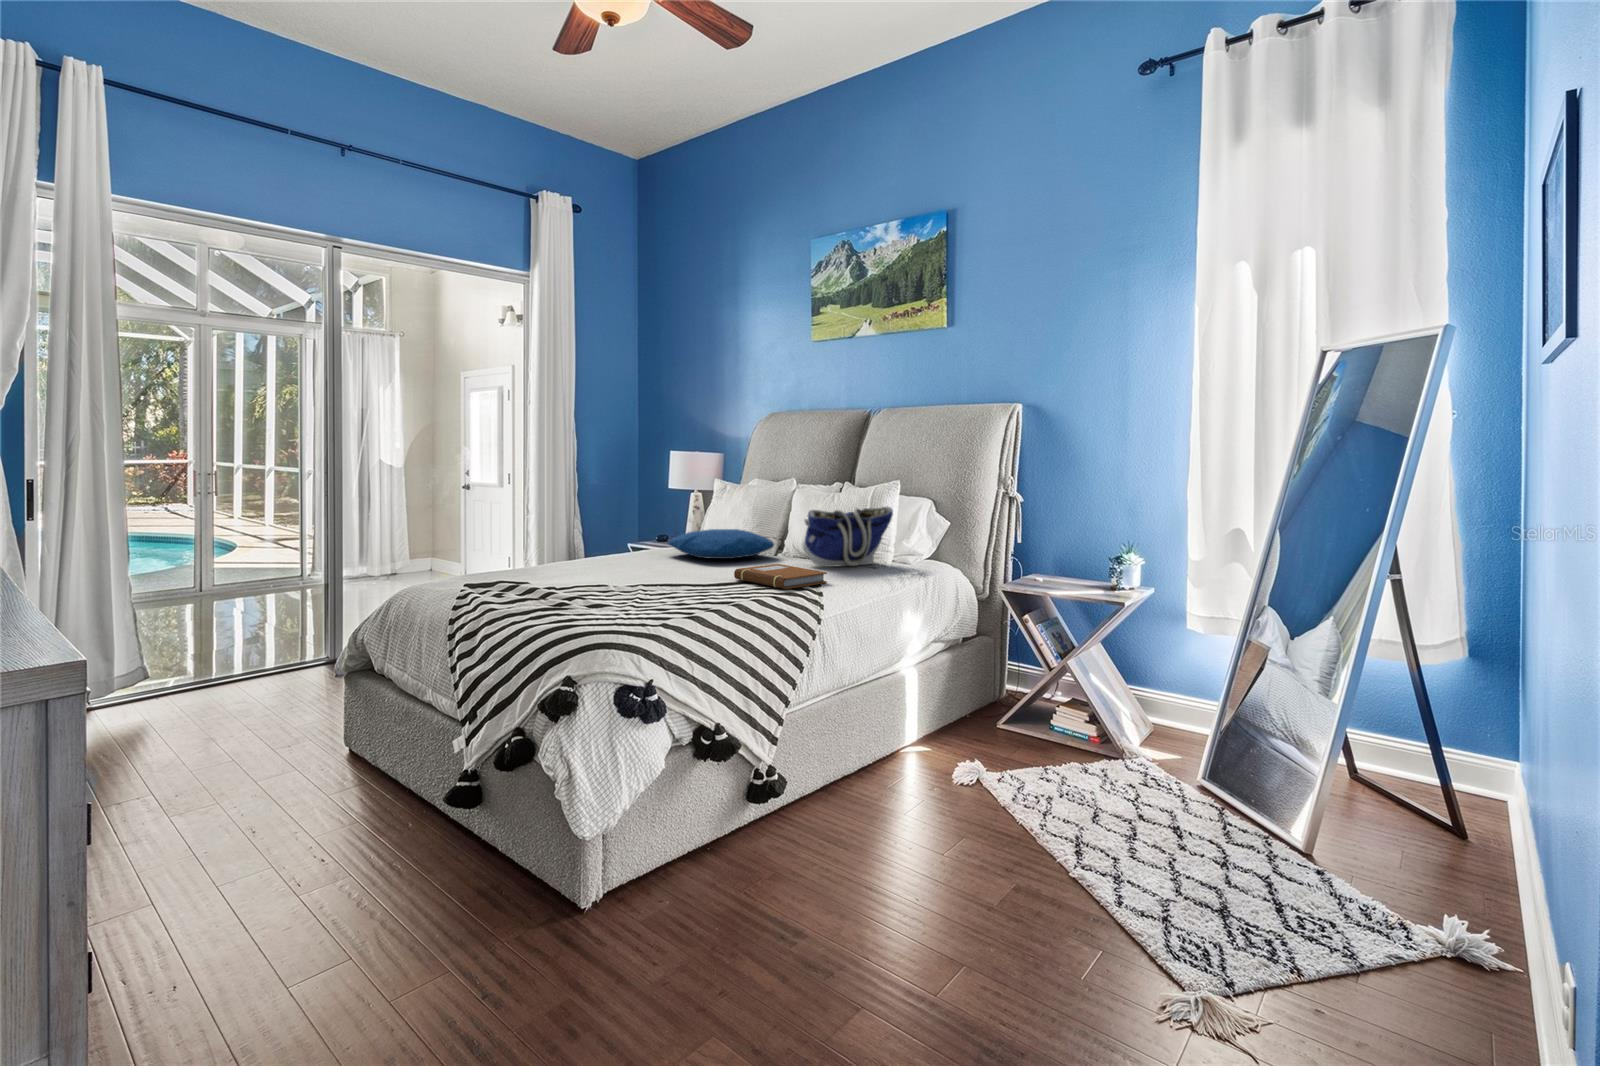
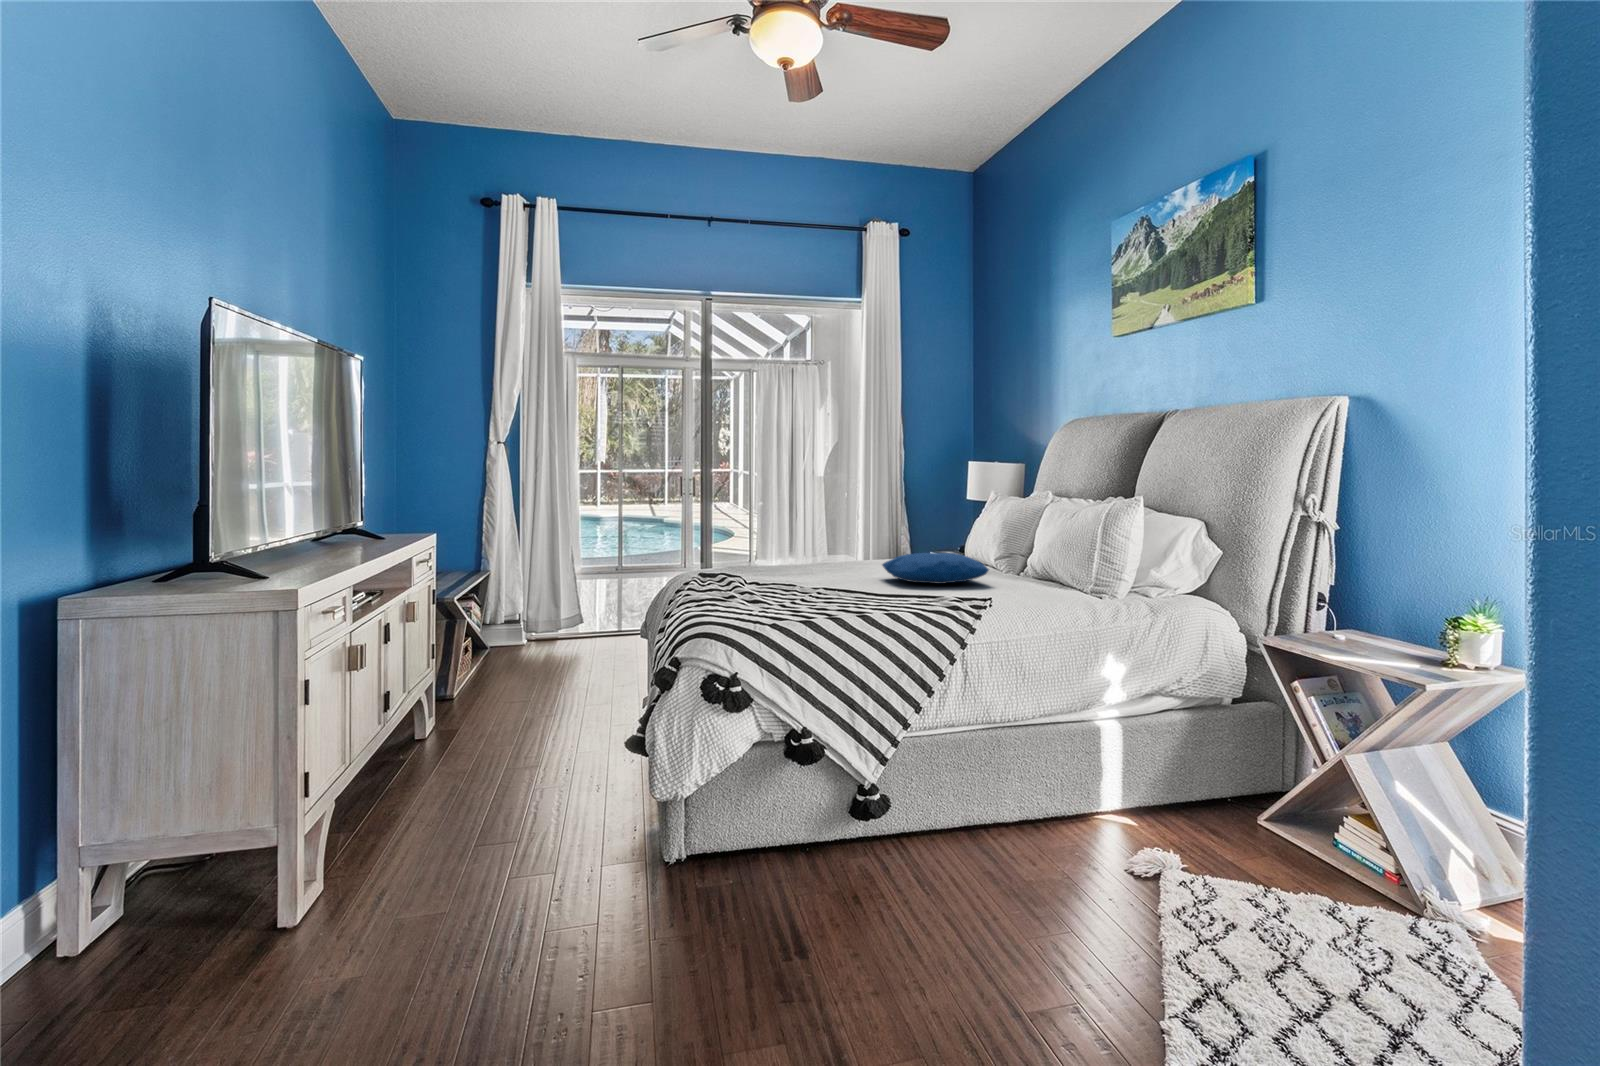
tote bag: present [802,506,893,567] -> none [995,529,1111,598]
notebook: present [734,564,827,589] -> none [896,587,987,610]

